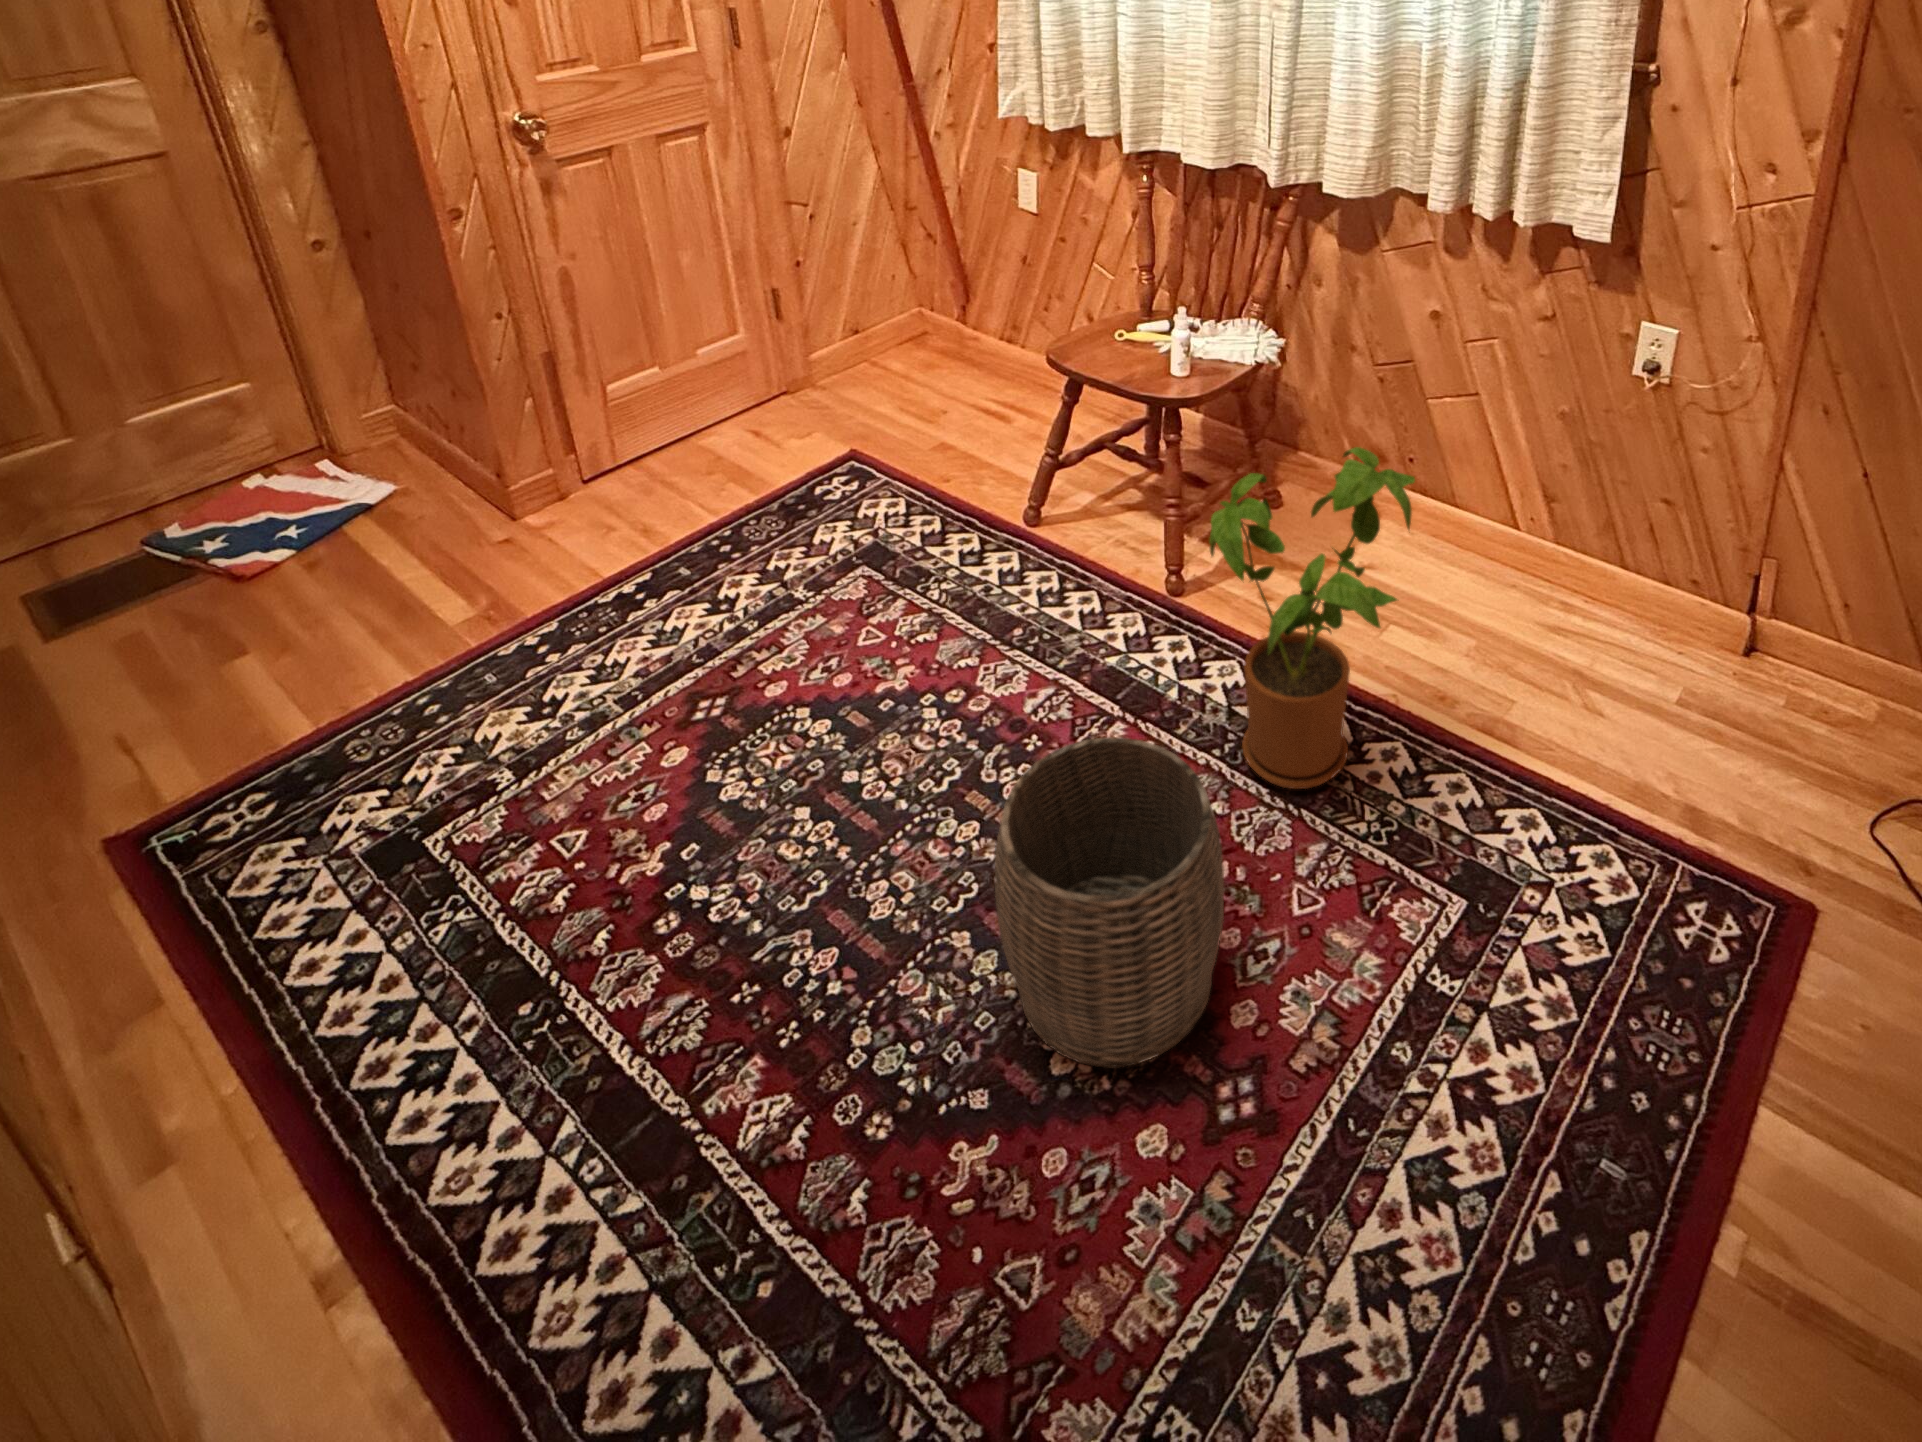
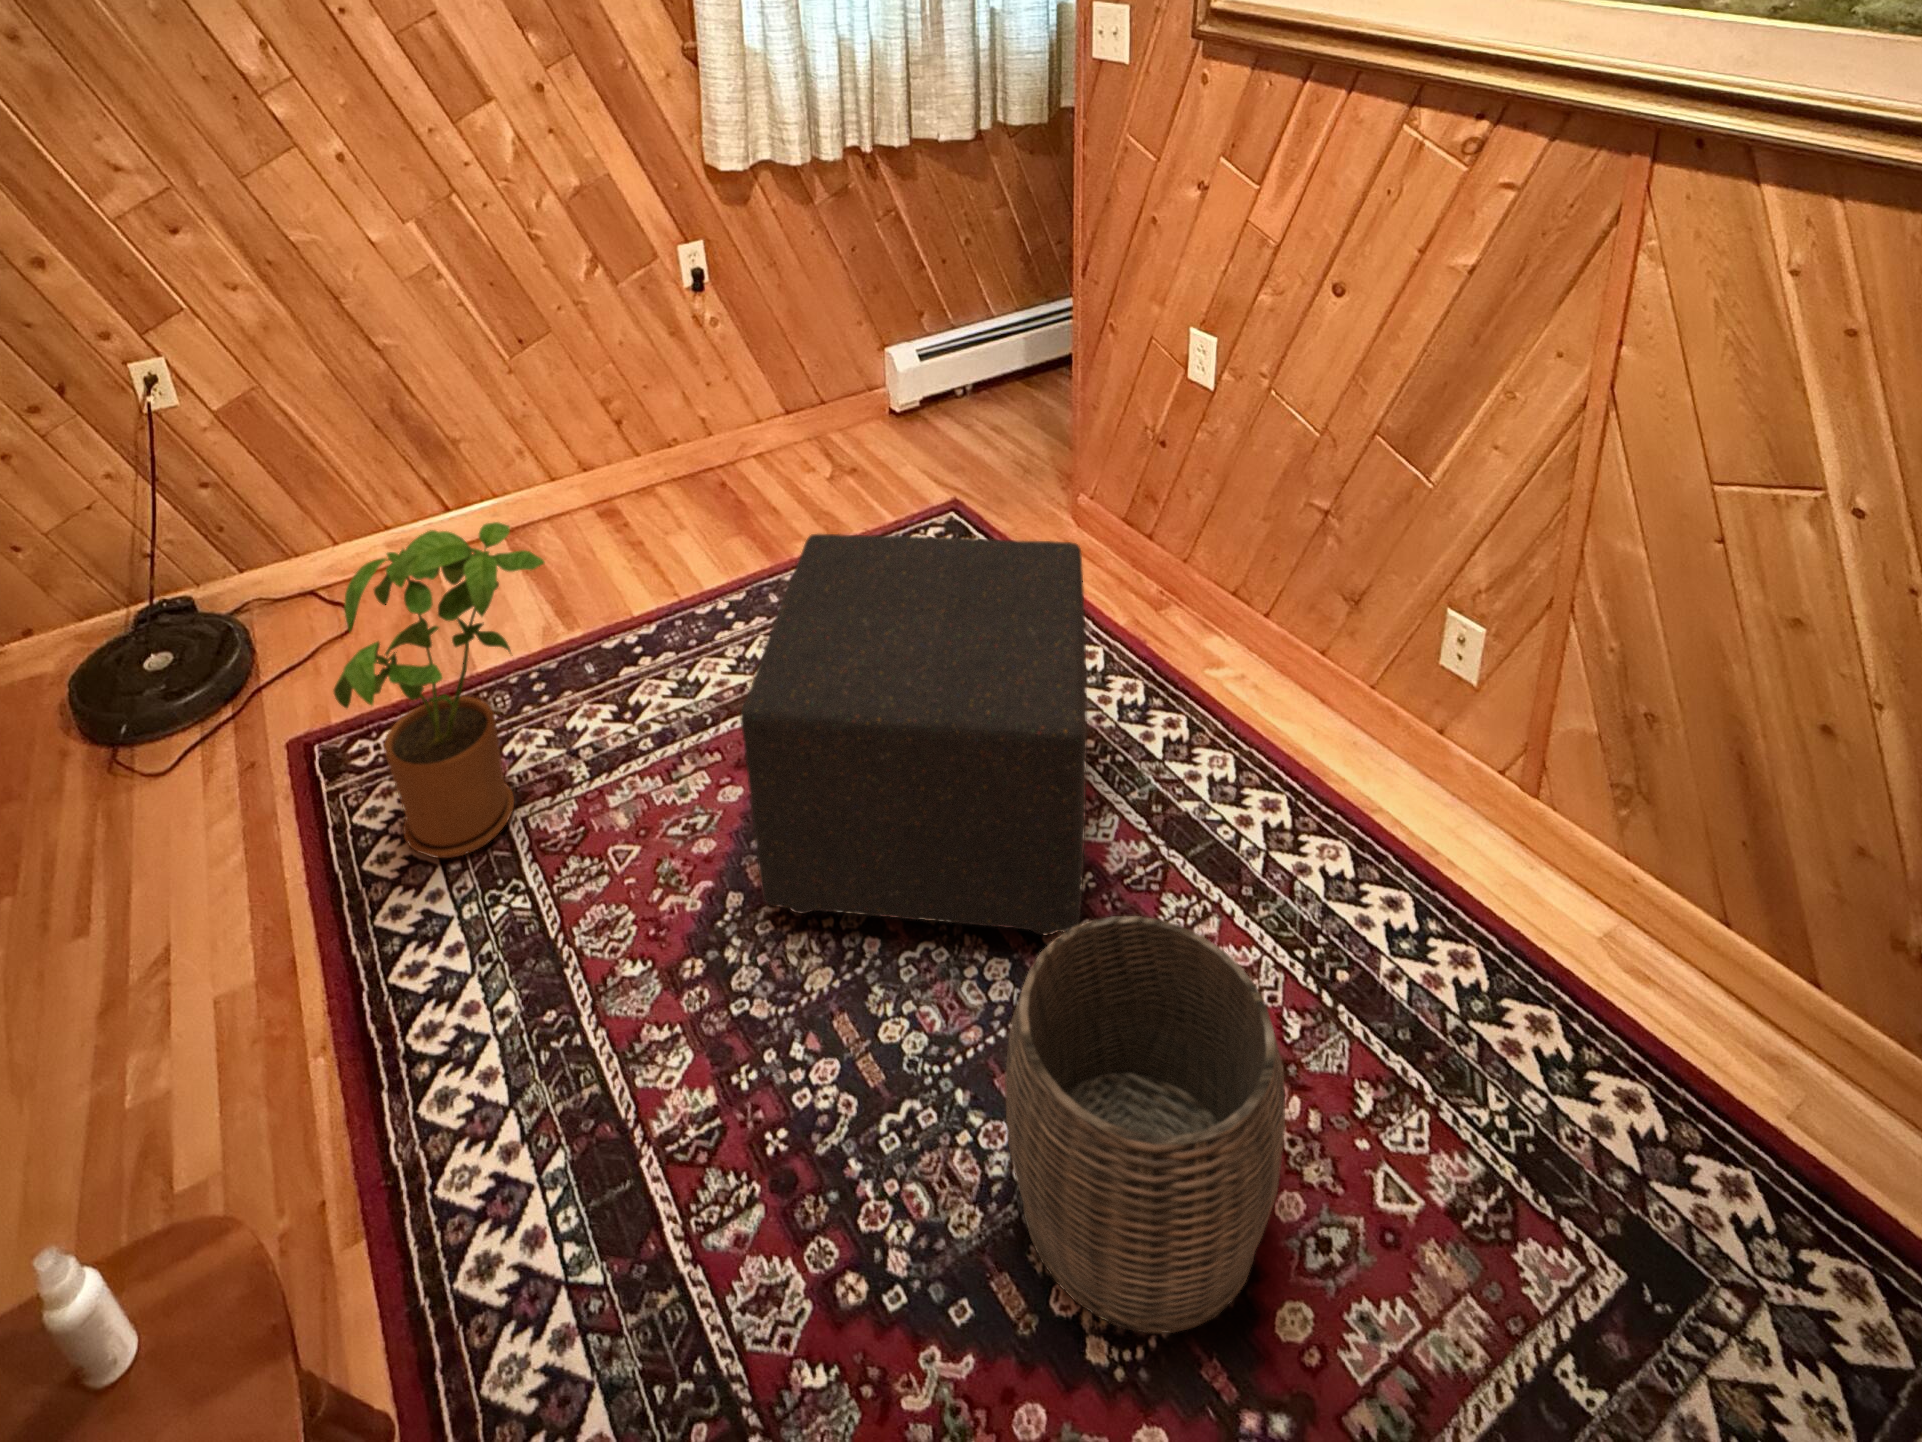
house plant: present [1209,447,1415,789] -> present [334,522,544,858]
ottoman: none [691,453,1033,842] -> present [741,534,1087,935]

